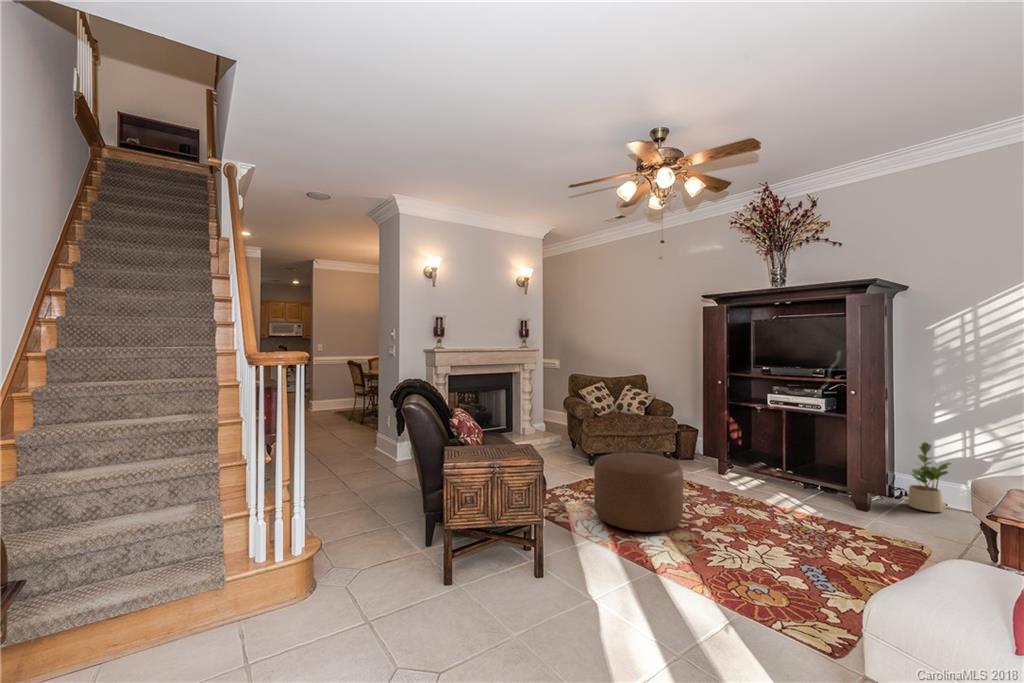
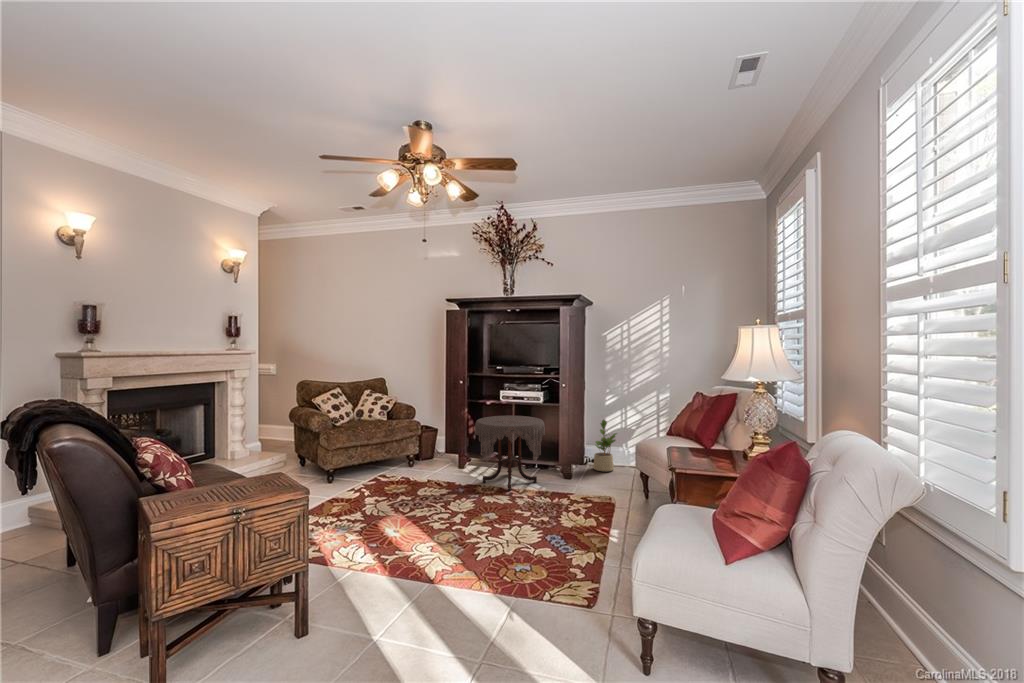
side table: none [732,422,825,507] -> present [475,416,545,491]
ottoman: present [594,452,683,532] -> none [350,459,444,545]

